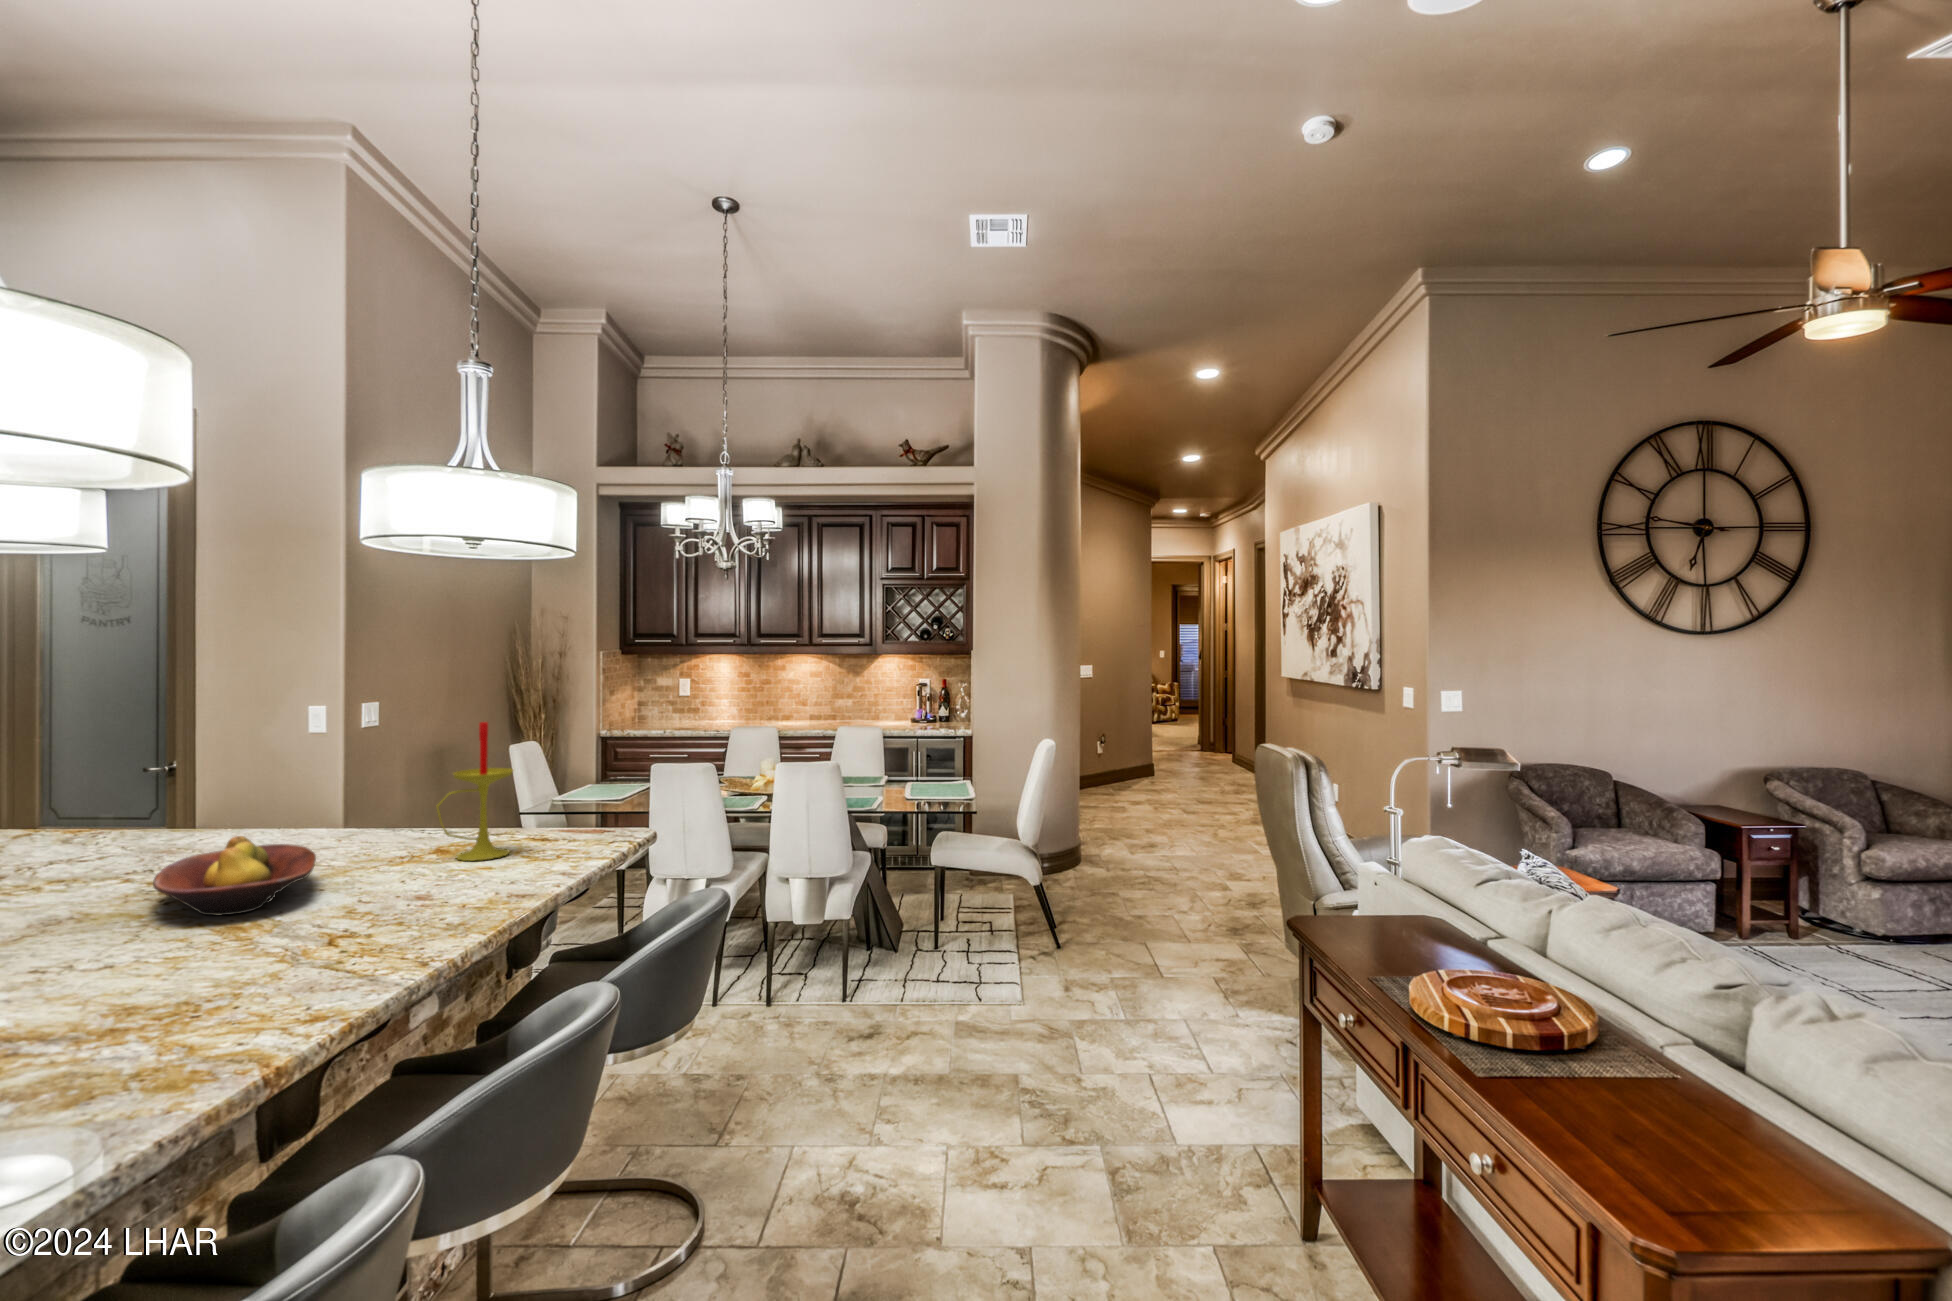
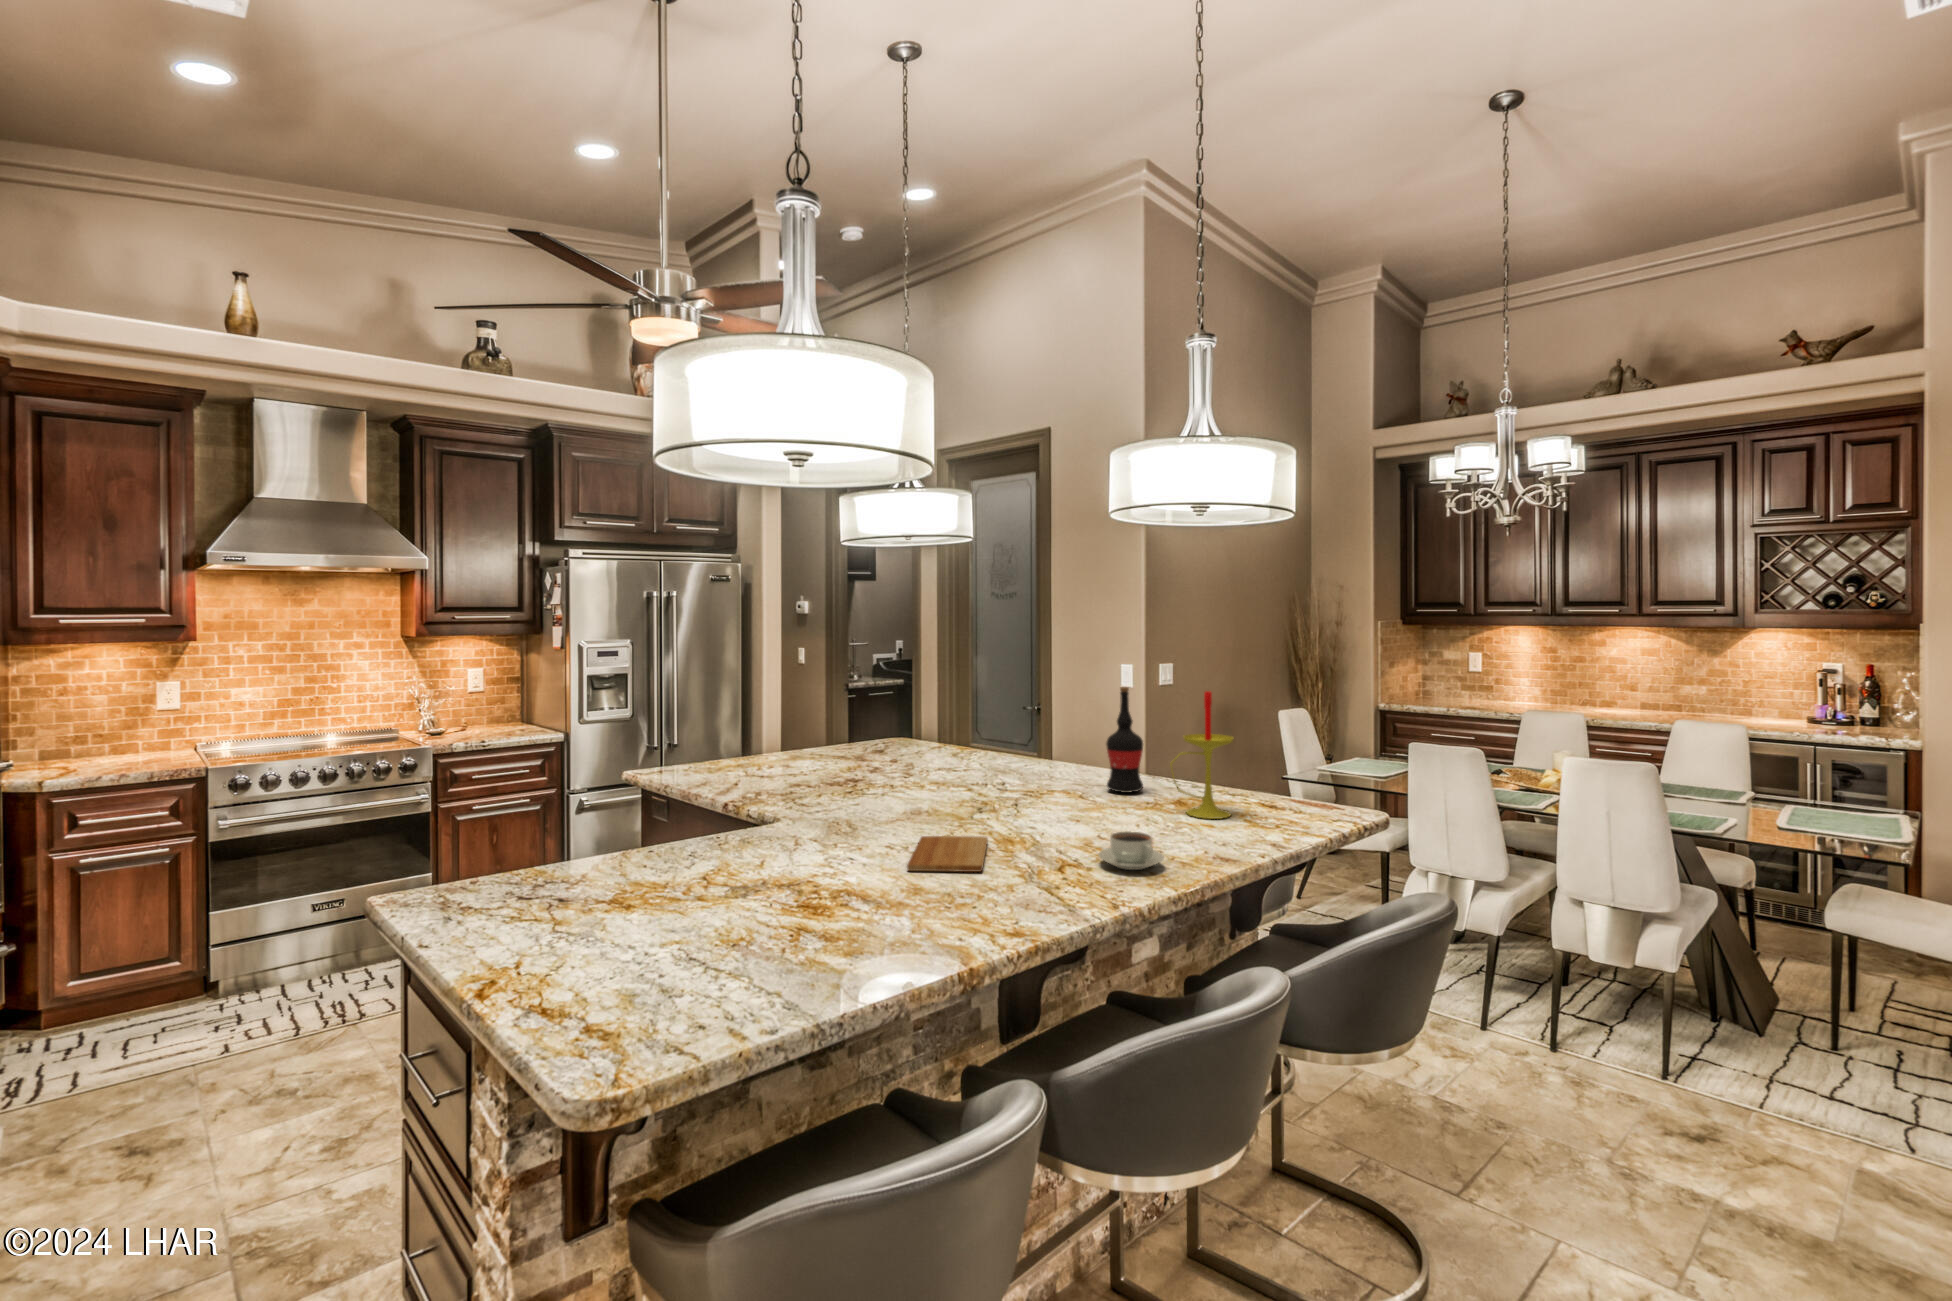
wine bottle: none [334,723,388,852] -> present [1106,687,1143,793]
fruit bowl: present [153,836,316,916] -> none [984,768,1083,828]
coffee cup: none [375,882,463,927] -> present [1099,831,1164,870]
cutting board: none [46,935,201,1007] -> present [907,836,988,872]

